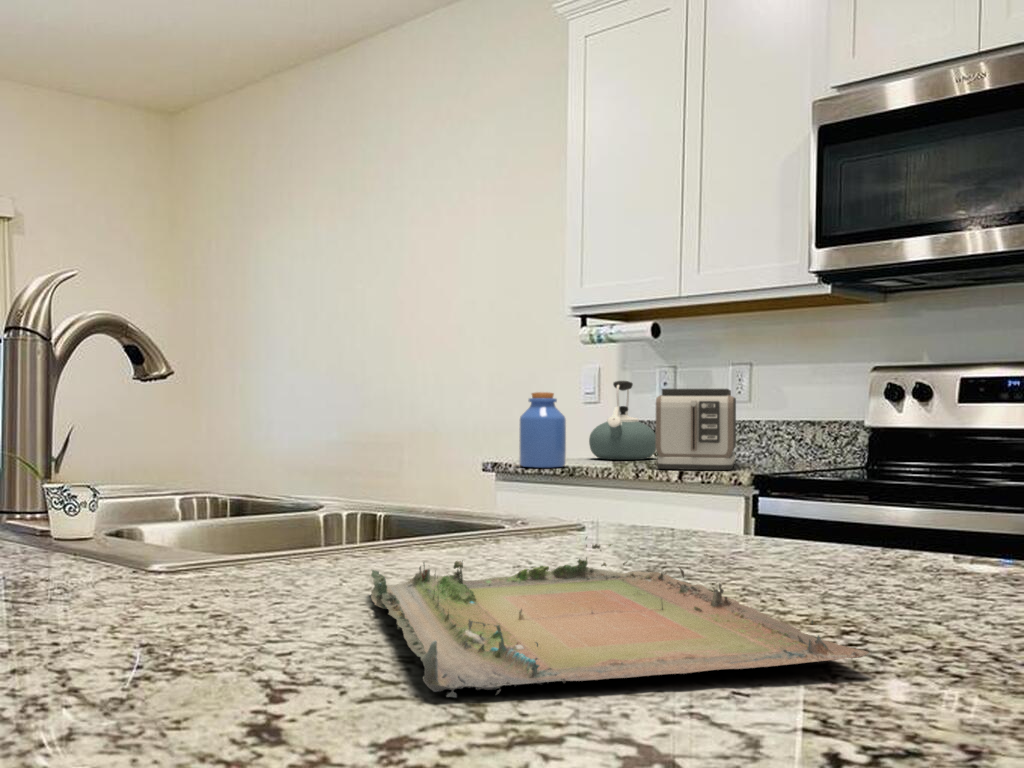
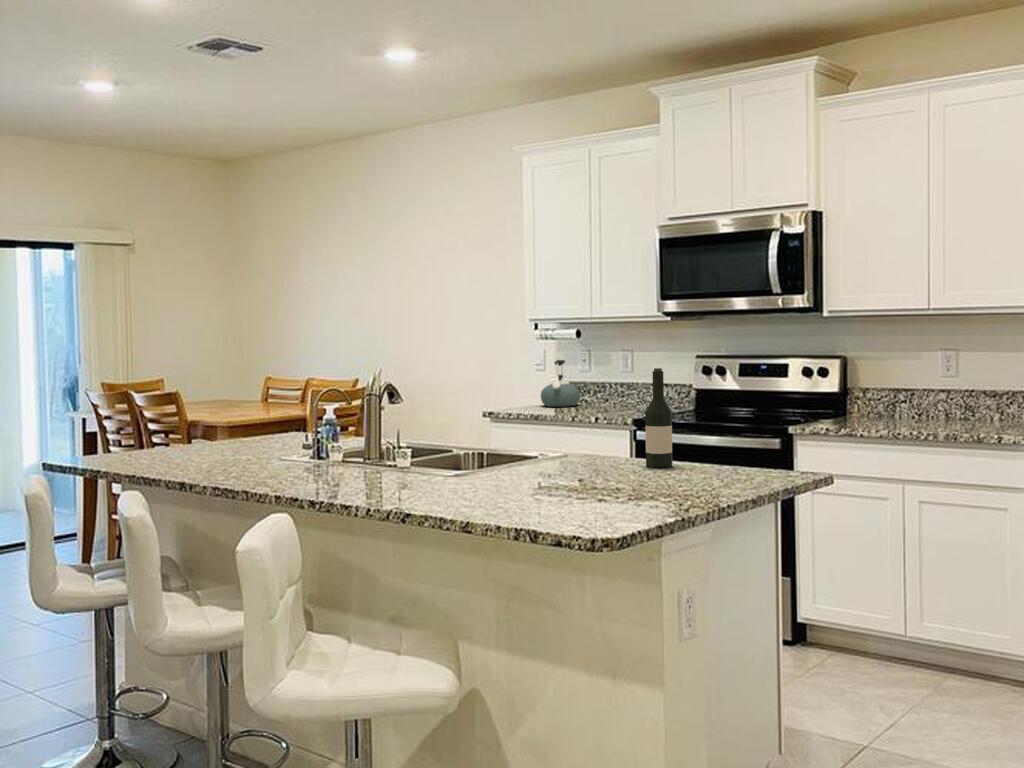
wine bottle: none [813,237,907,583] -> present [645,368,672,467]
toaster: present [656,389,736,470] -> none [582,368,625,415]
jar: present [519,392,566,468] -> none [506,374,533,416]
tray: present [371,537,869,698] -> none [528,458,650,490]

